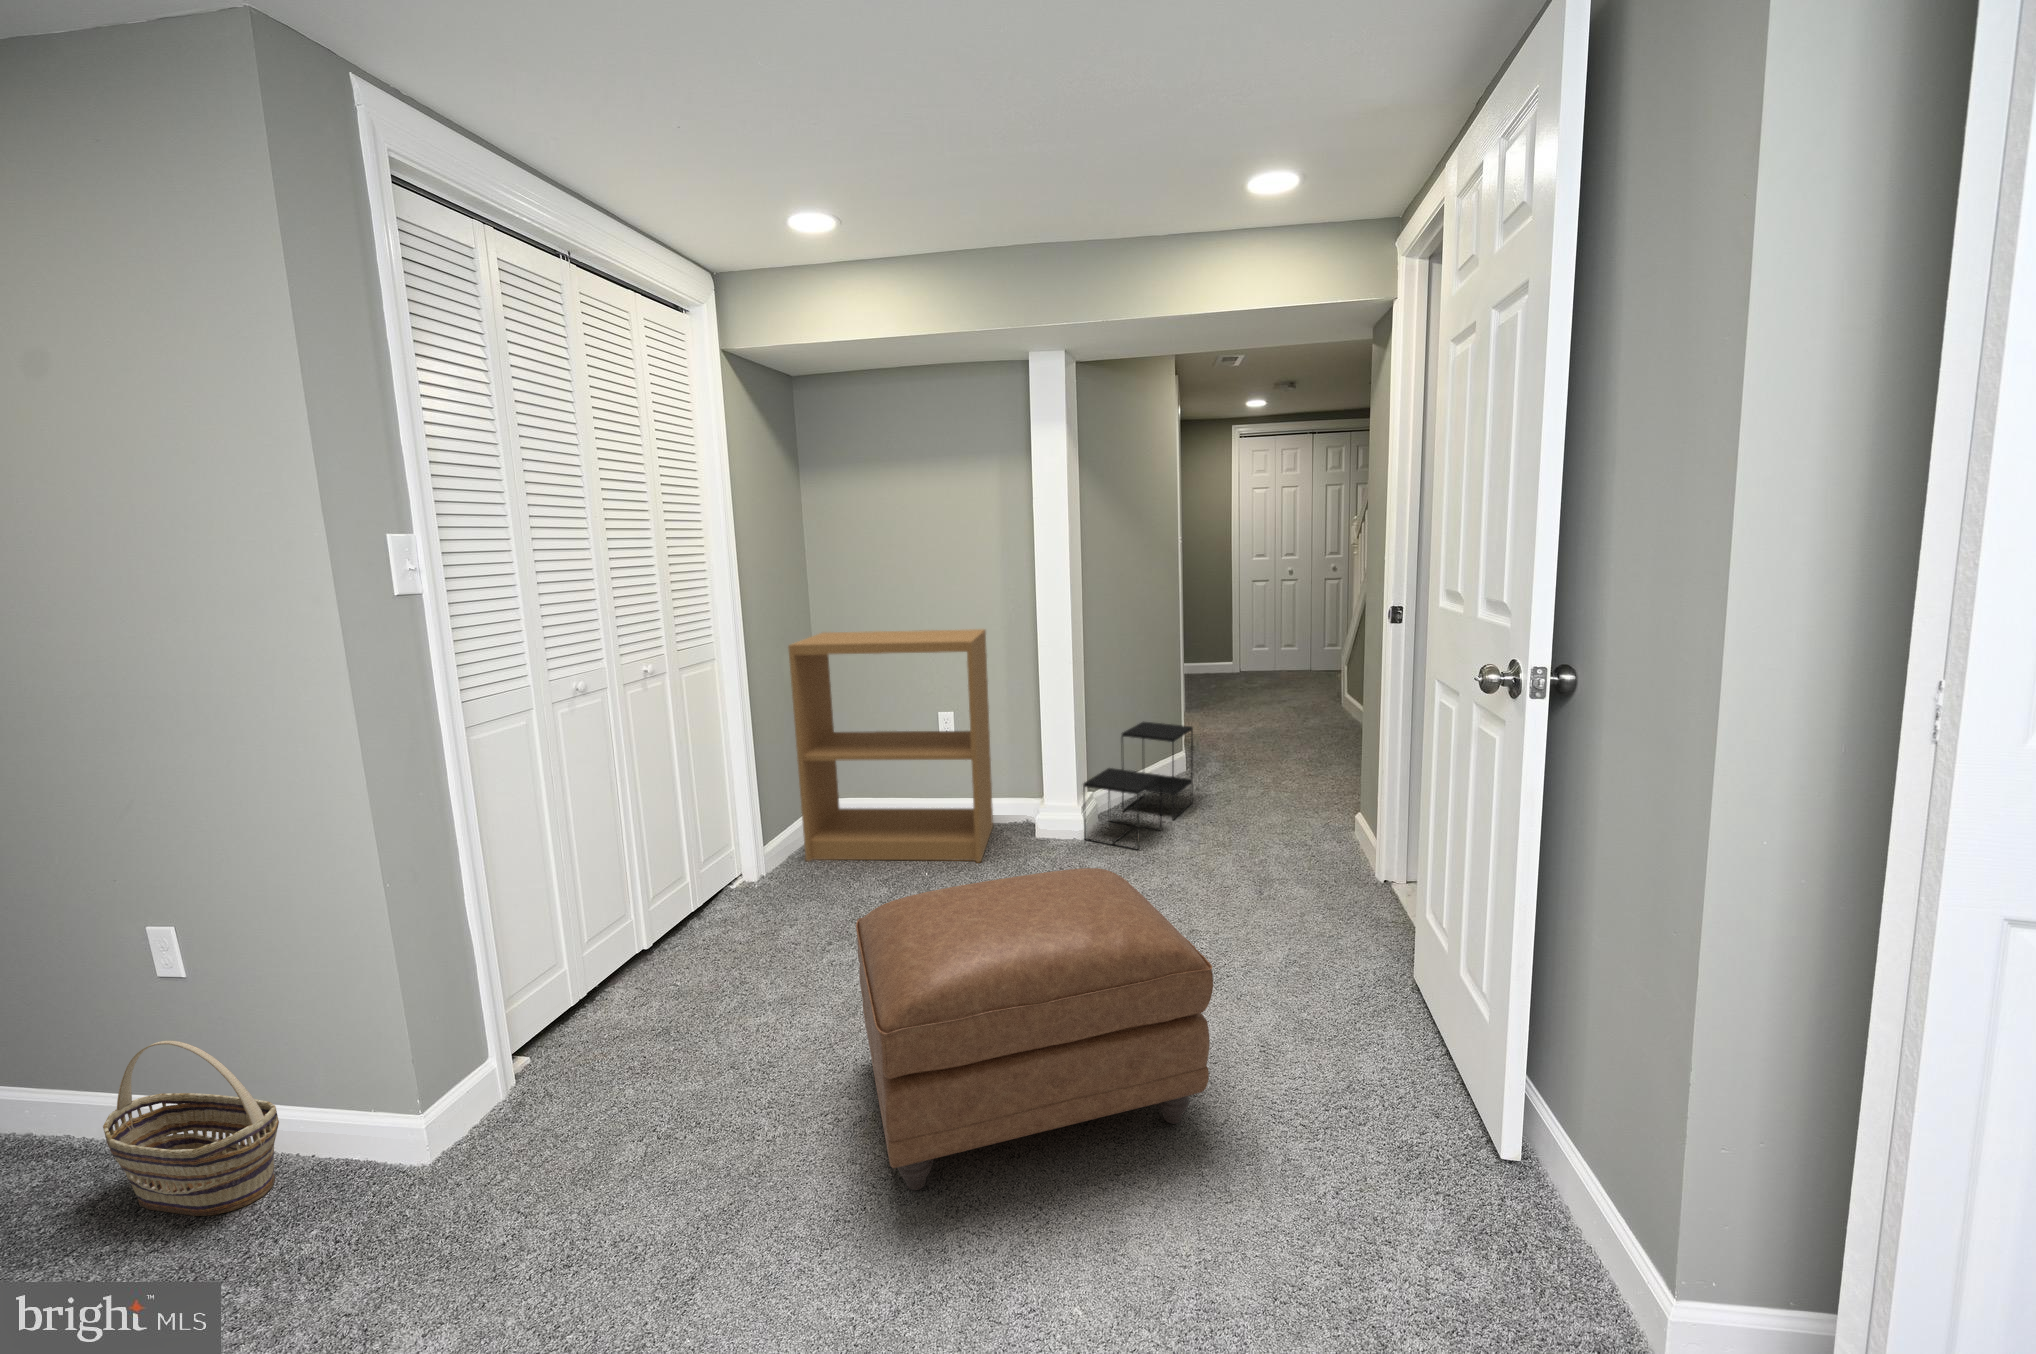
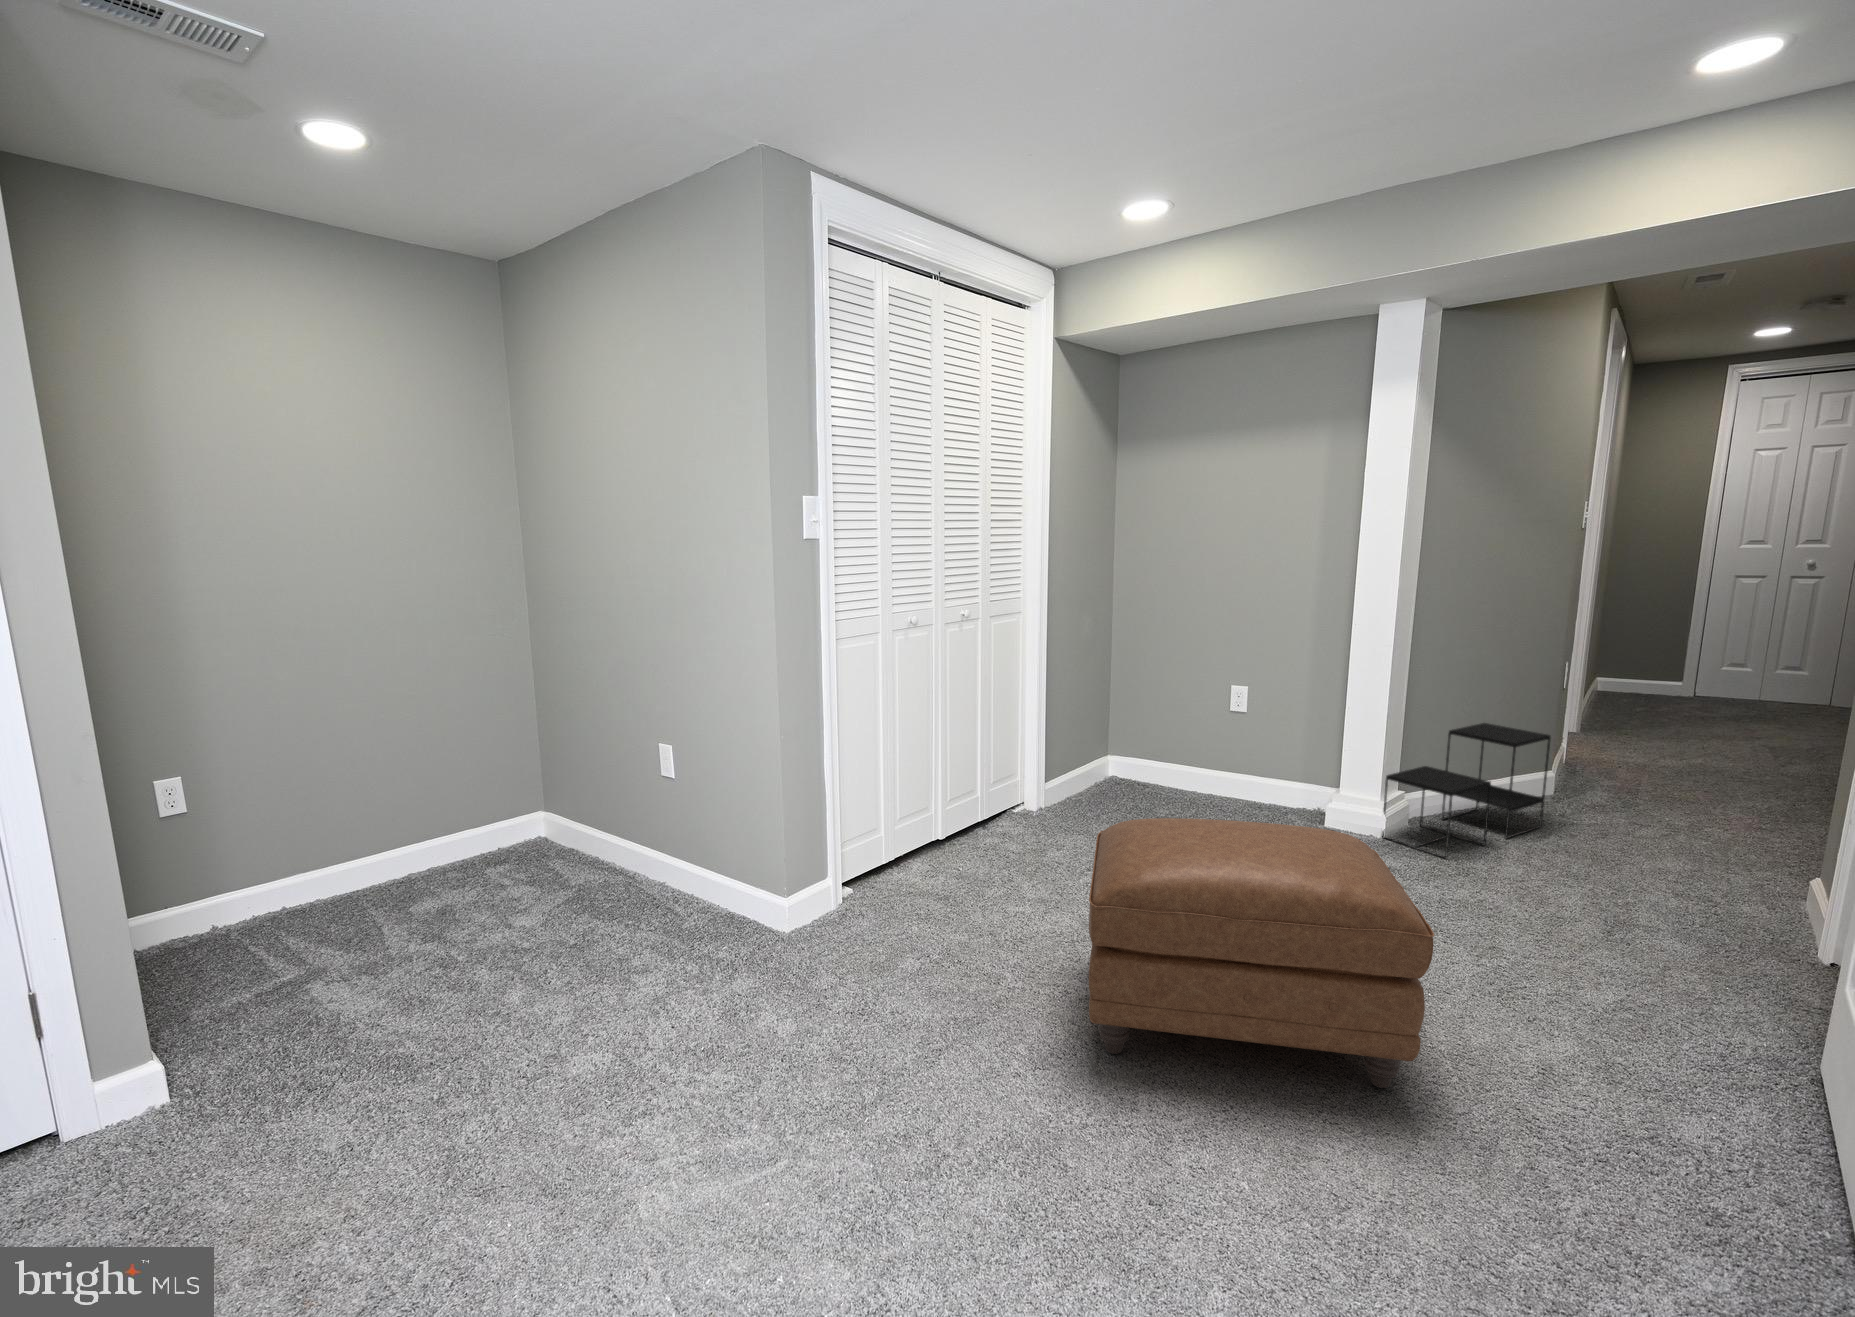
bookshelf: present [788,629,993,862] -> none [1086,595,1291,836]
basket: present [103,1041,279,1216] -> none [632,810,712,925]

